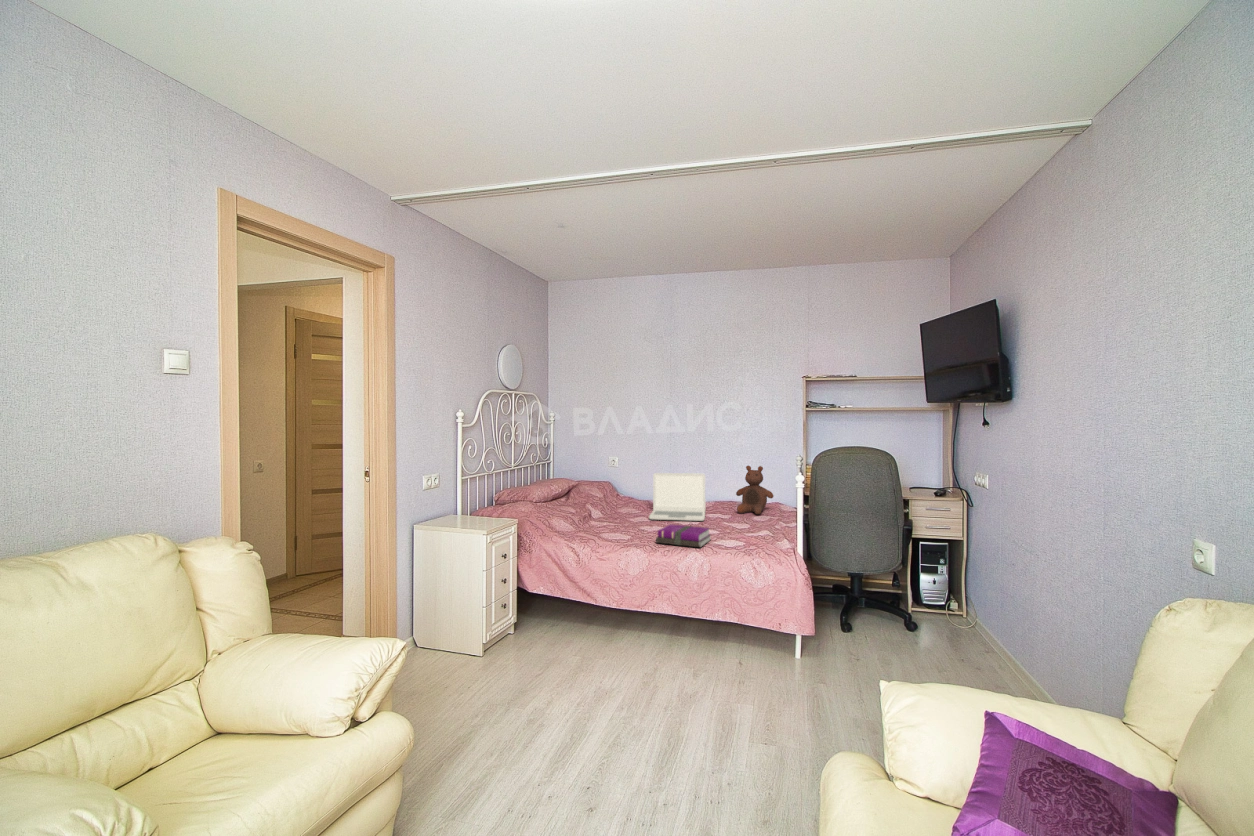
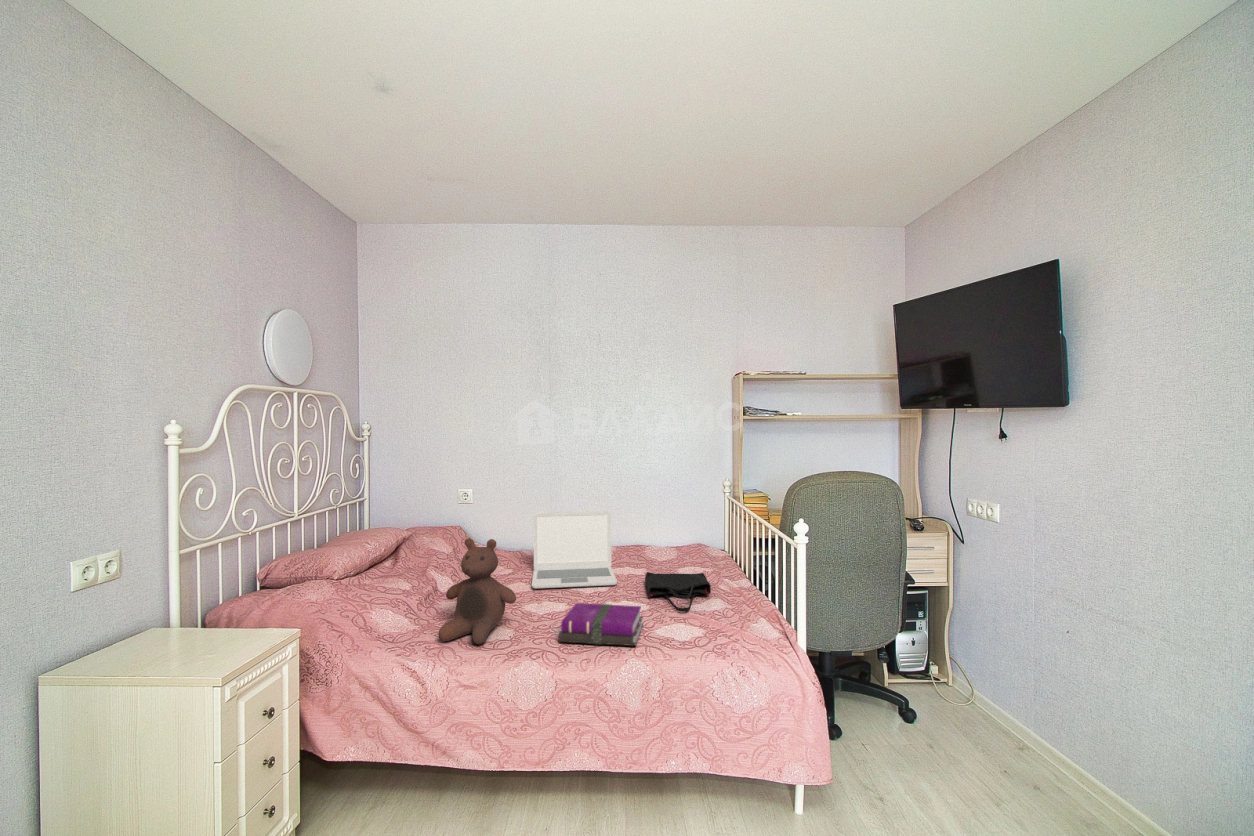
stuffed bear: present [736,466,774,514] -> present [439,538,516,644]
tote bag: none [722,514,766,536] -> present [645,572,711,612]

